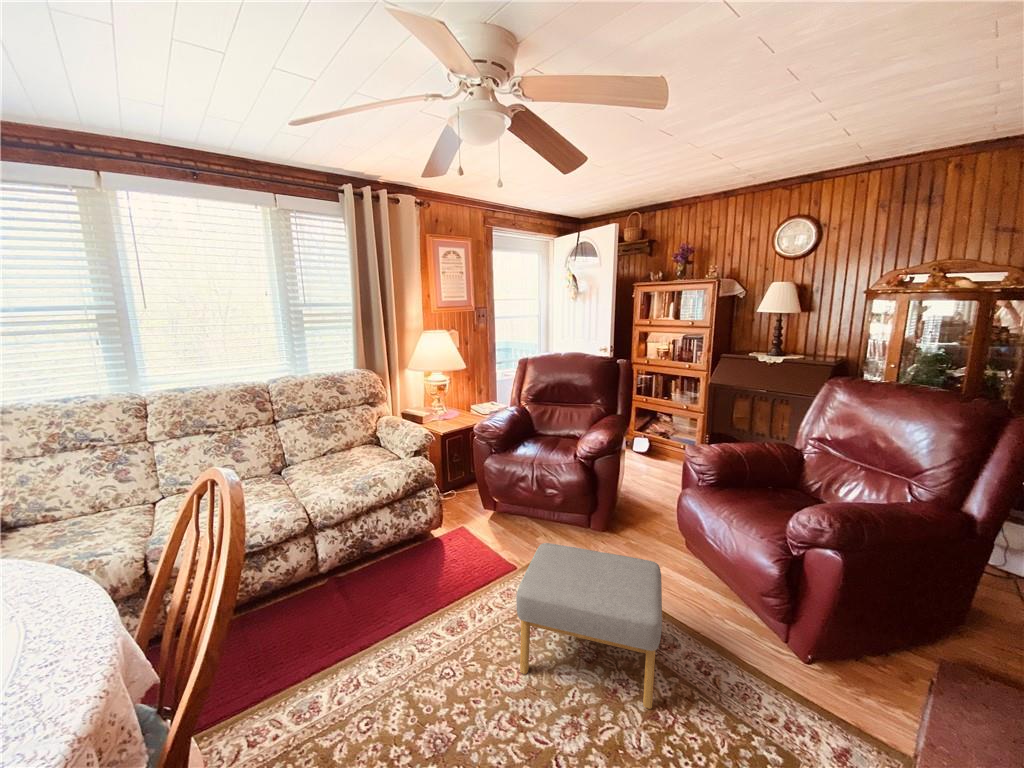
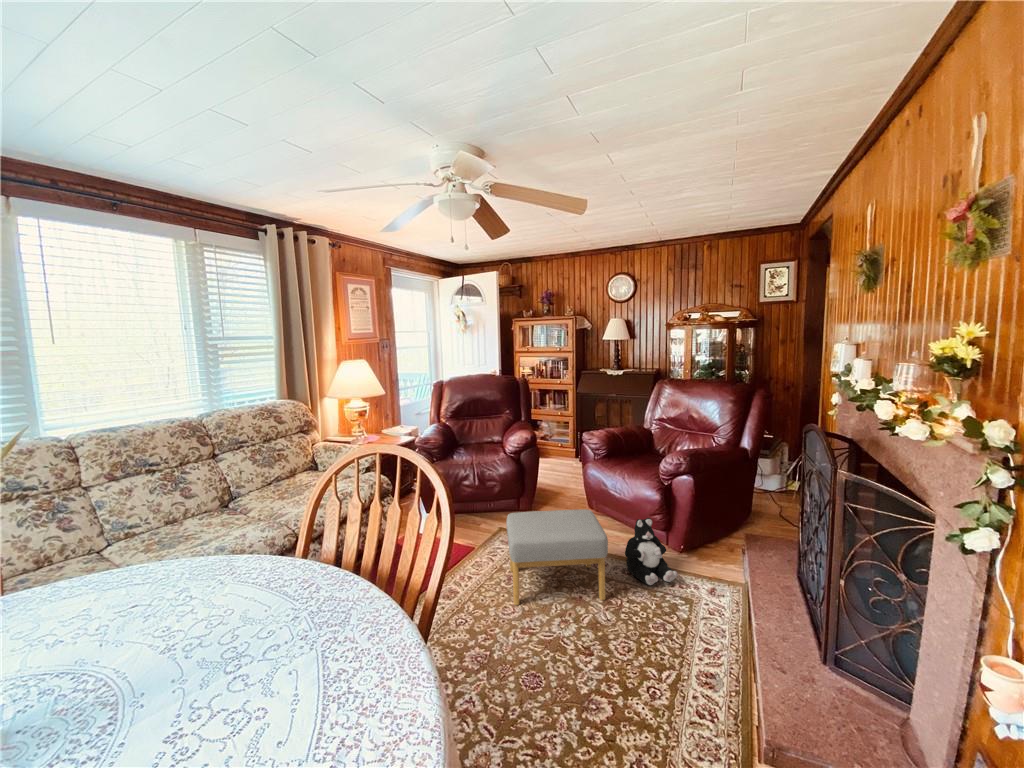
plush toy: none [704,596,789,713] -> present [625,518,678,585]

